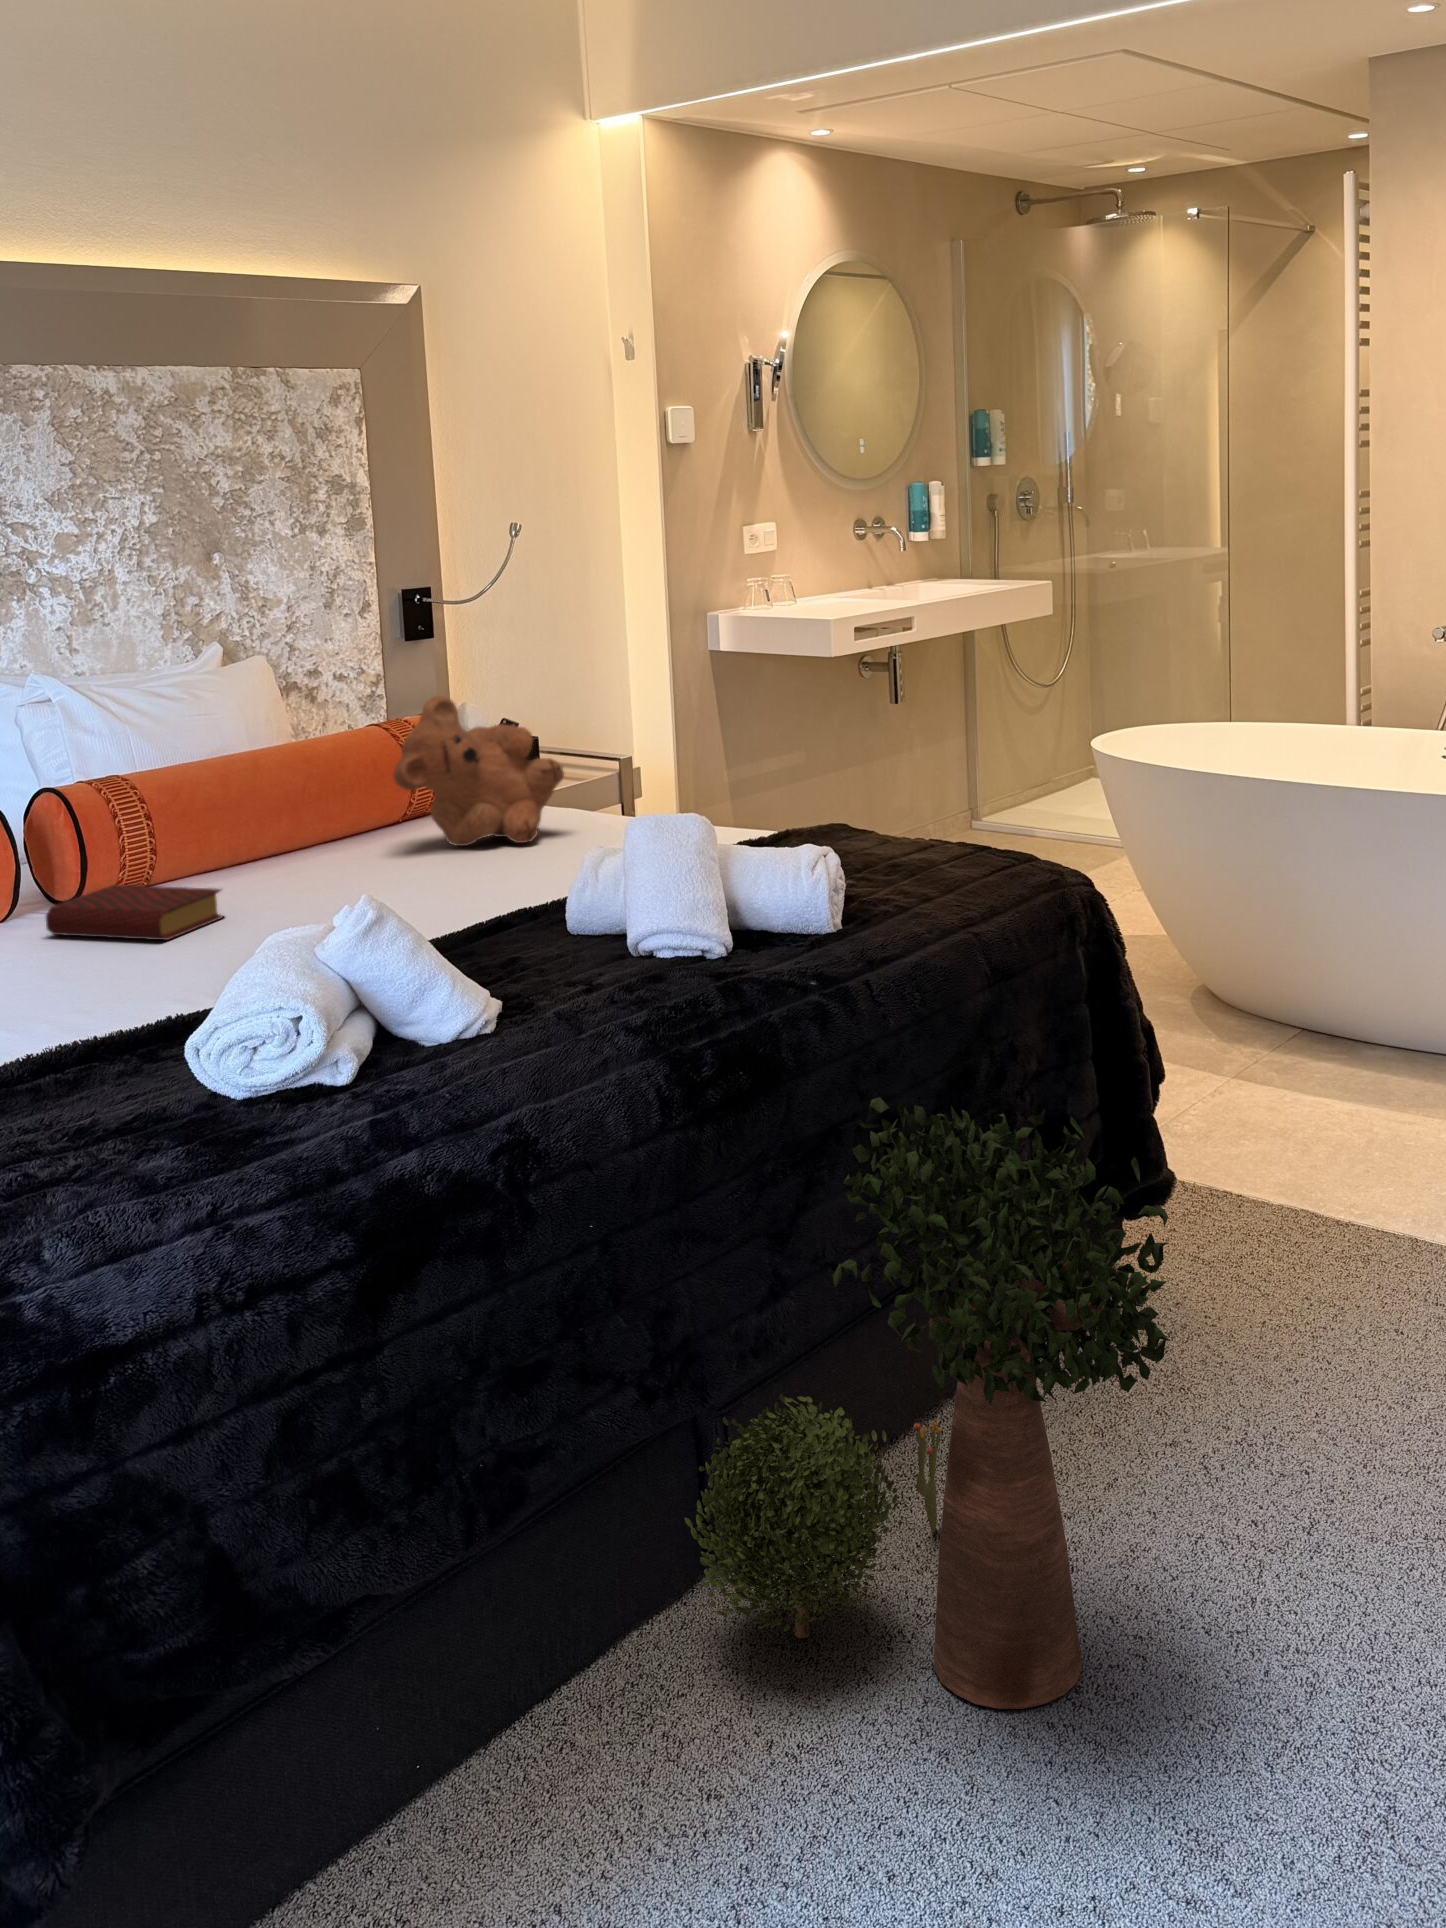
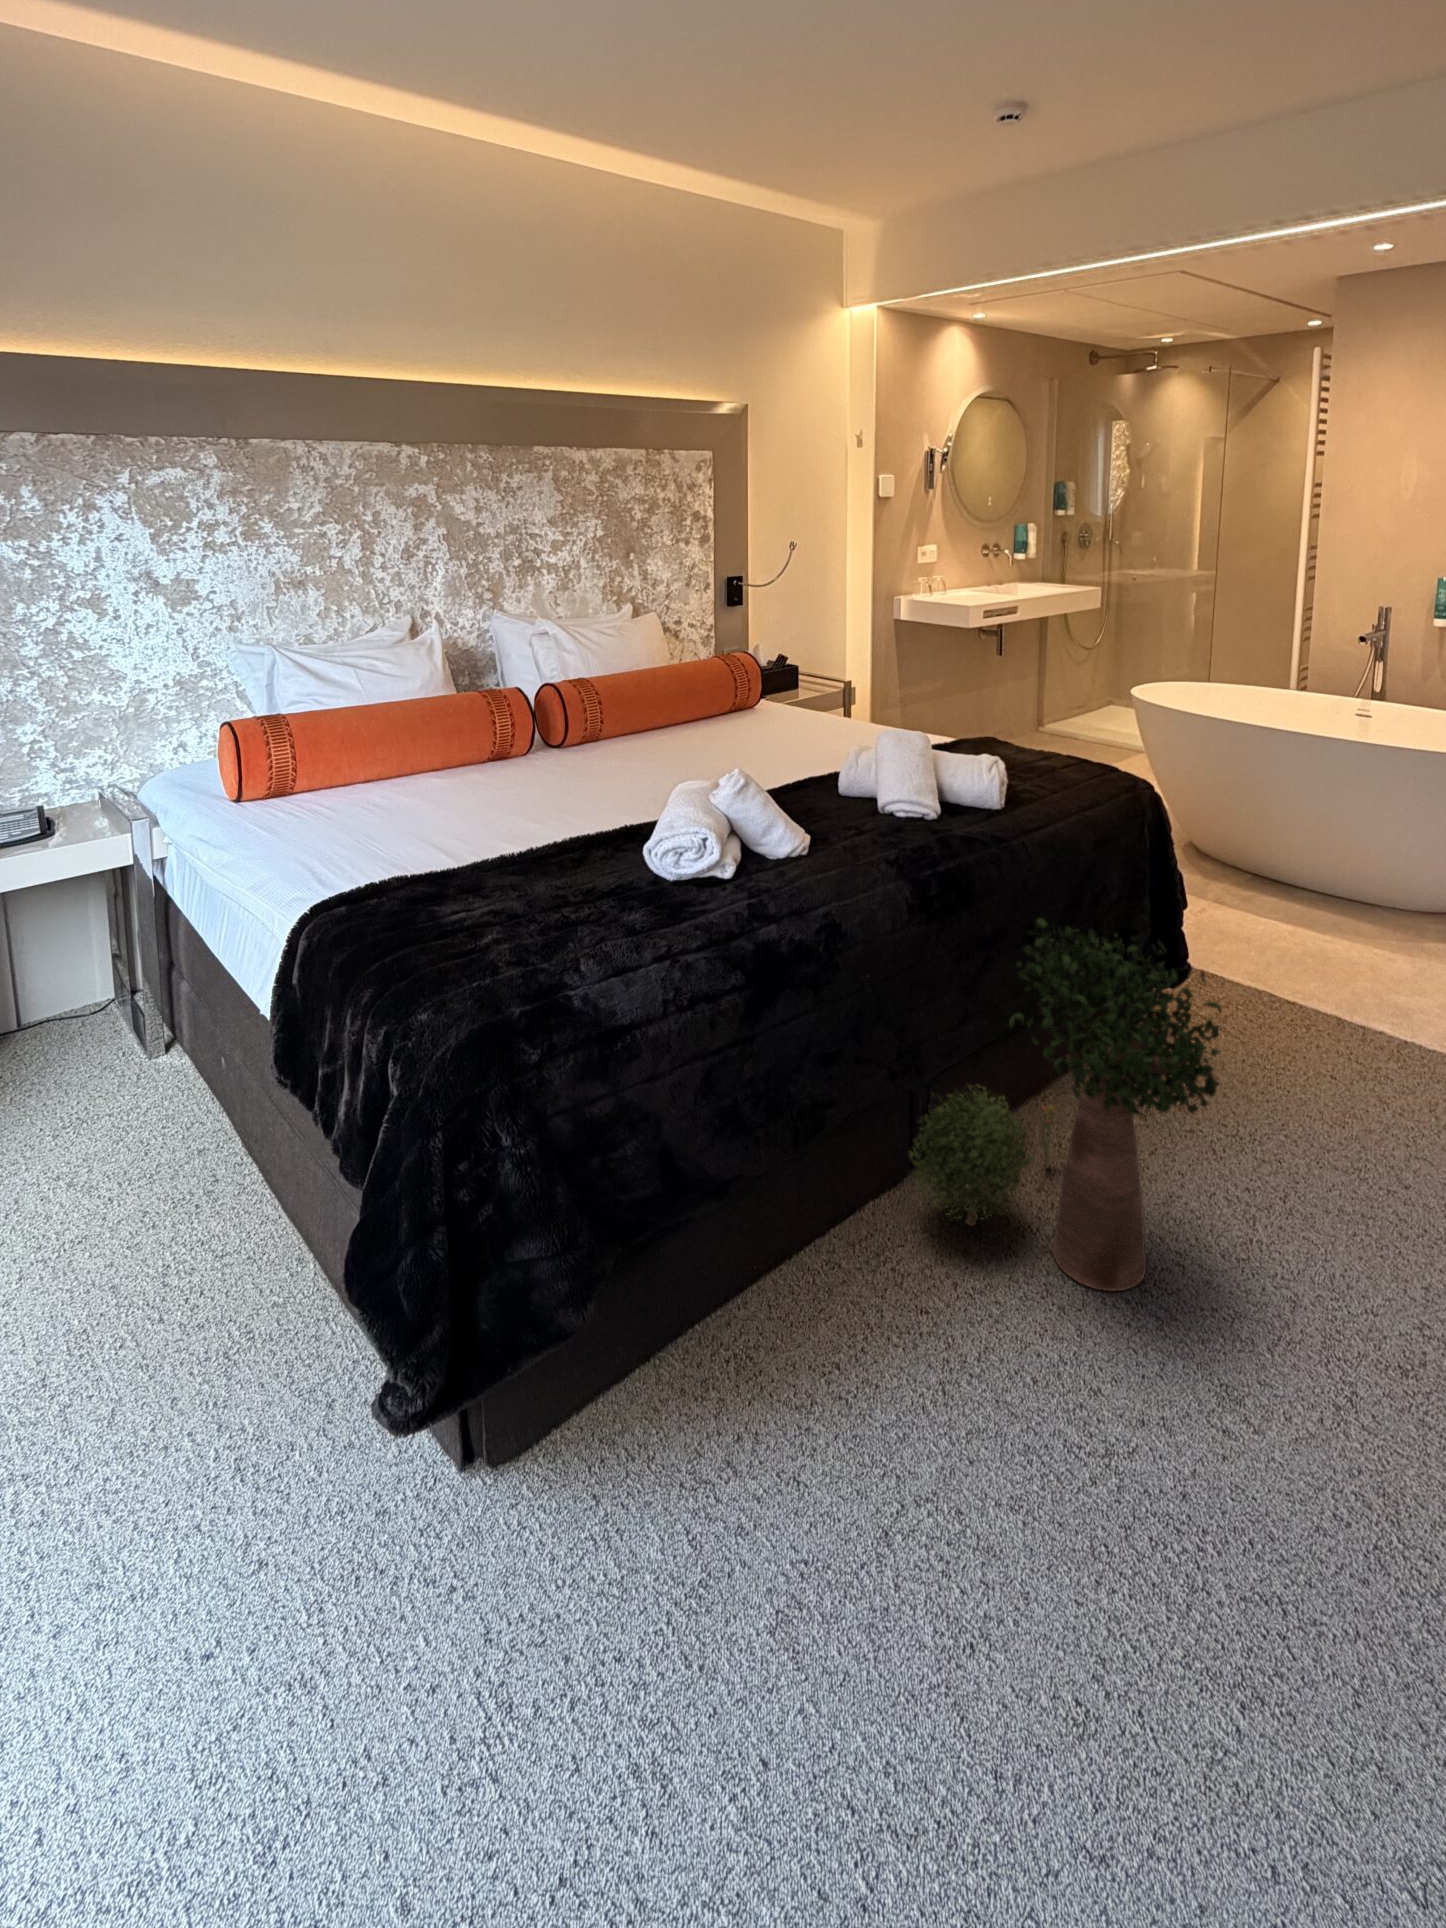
teddy bear: present [393,696,564,846] -> none [733,644,828,731]
book: present [46,885,223,940] -> none [546,741,642,777]

